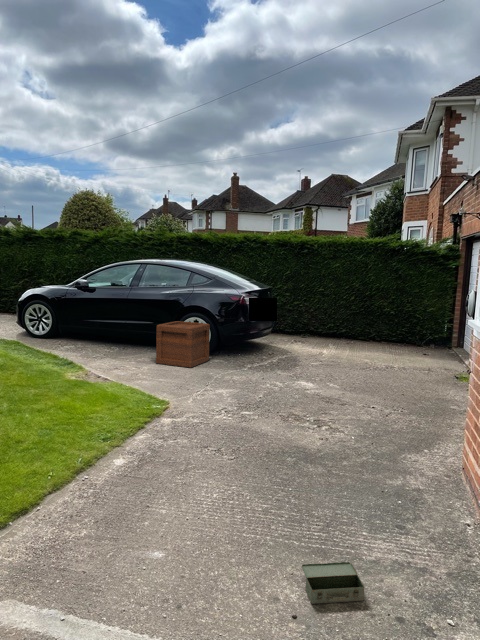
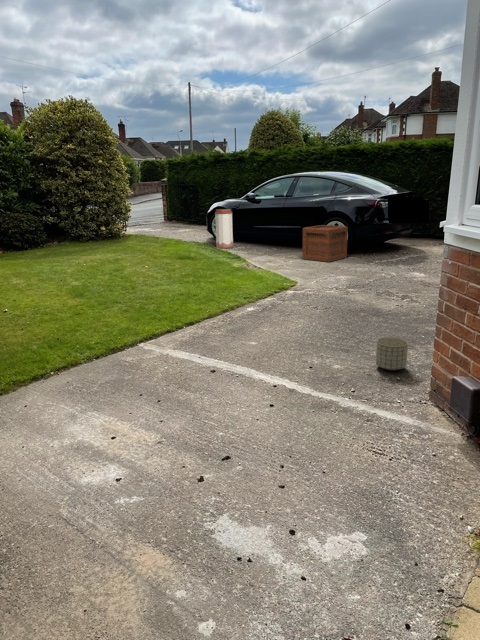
trash can: none [32,297,57,348] -> present [215,209,233,249]
planter: none [392,533,448,601] -> present [376,337,408,371]
toolbox: present [302,562,364,604] -> none [324,350,356,367]

